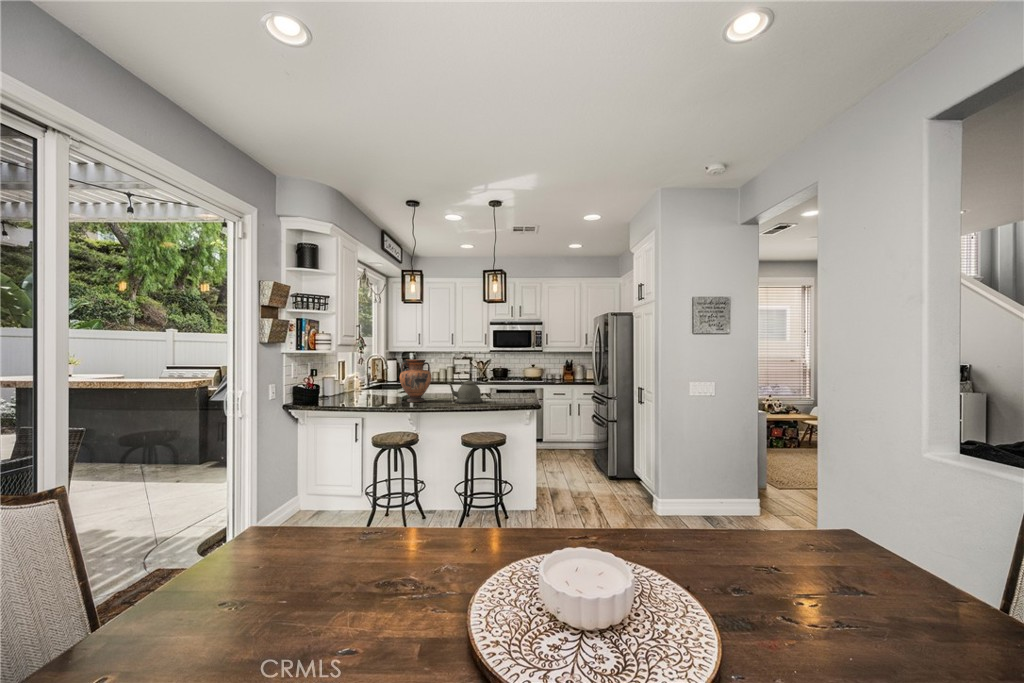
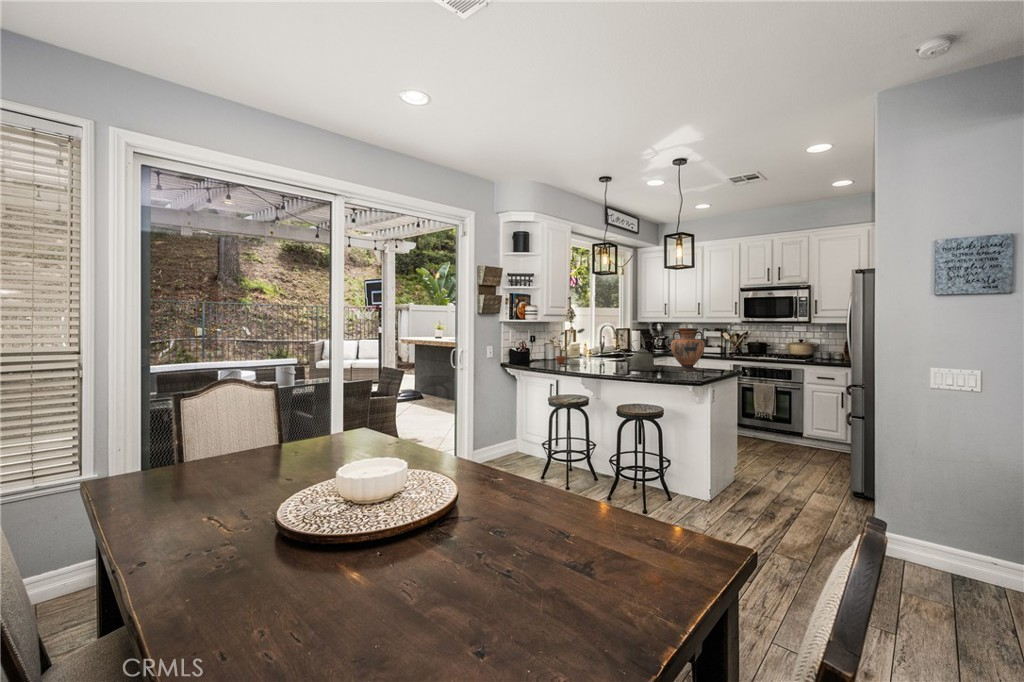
potted plant: none [345,359,384,400] -> present [550,329,585,364]
vase: present [400,360,432,402] -> present [671,328,705,371]

